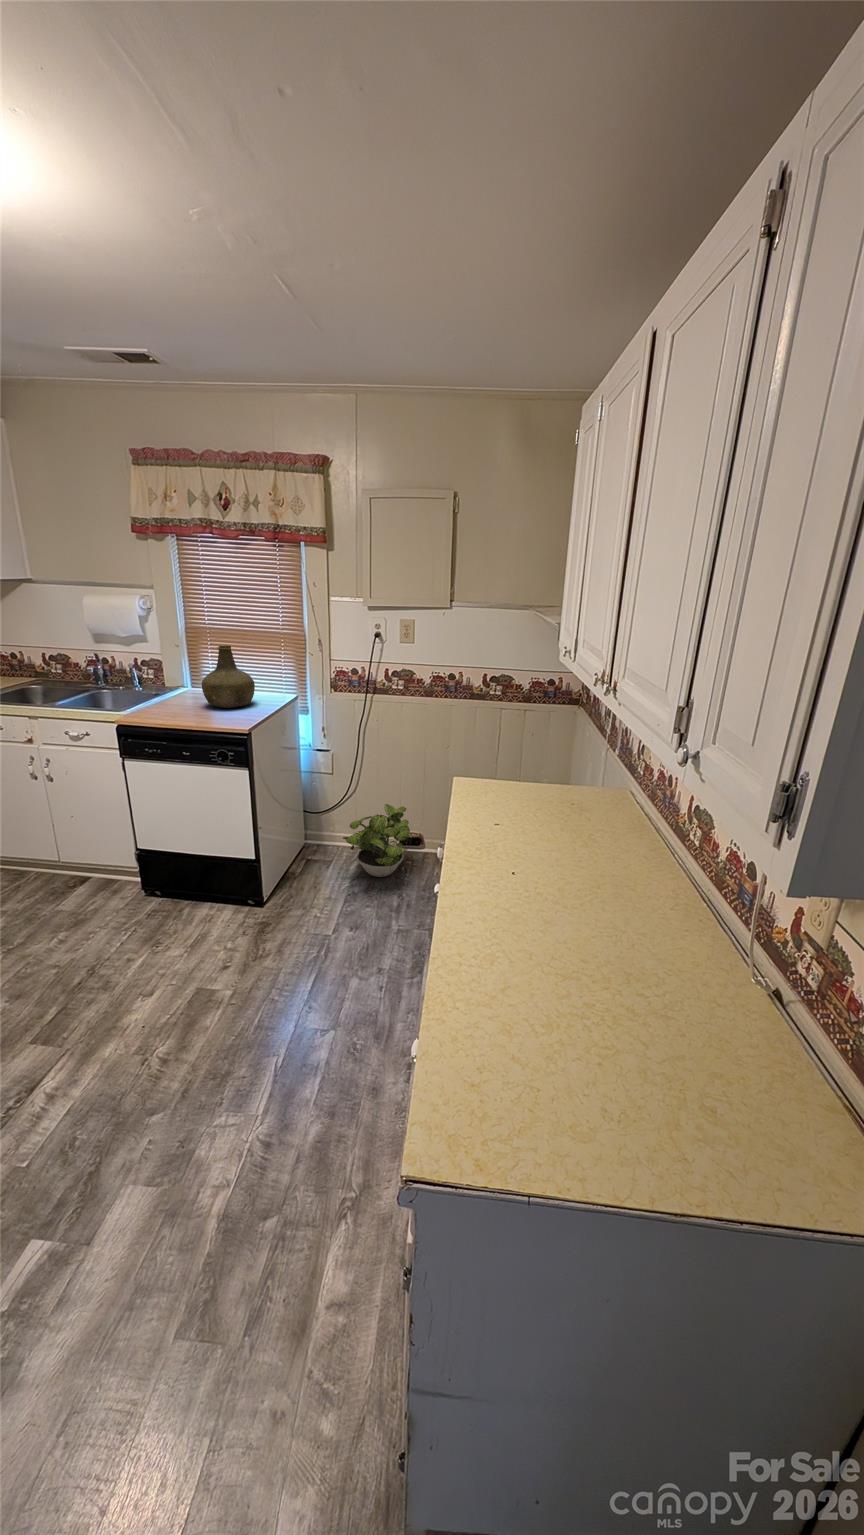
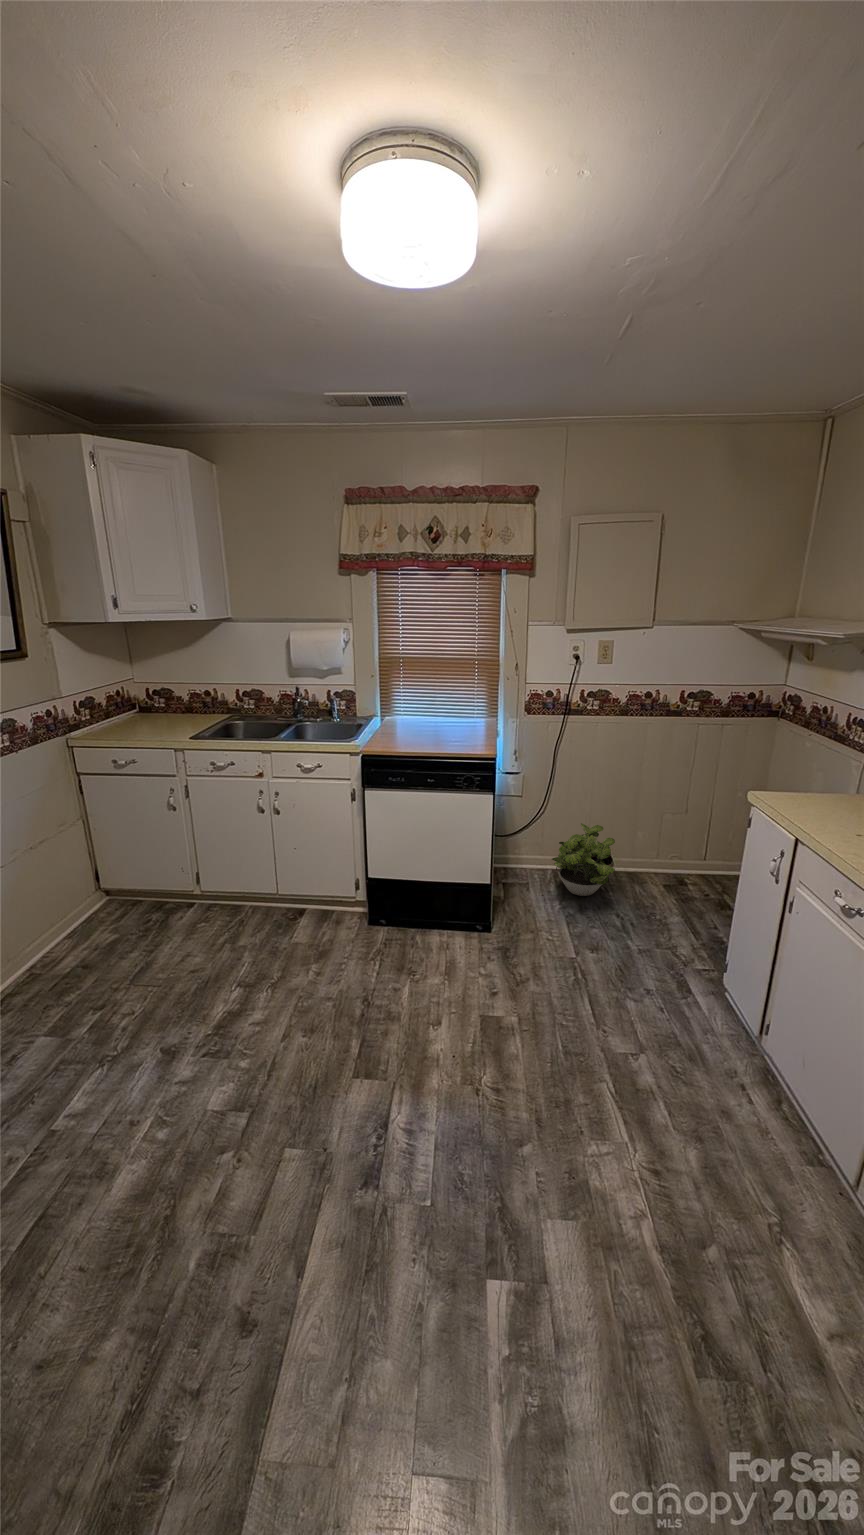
bottle: present [202,645,255,708] -> none [418,673,468,734]

